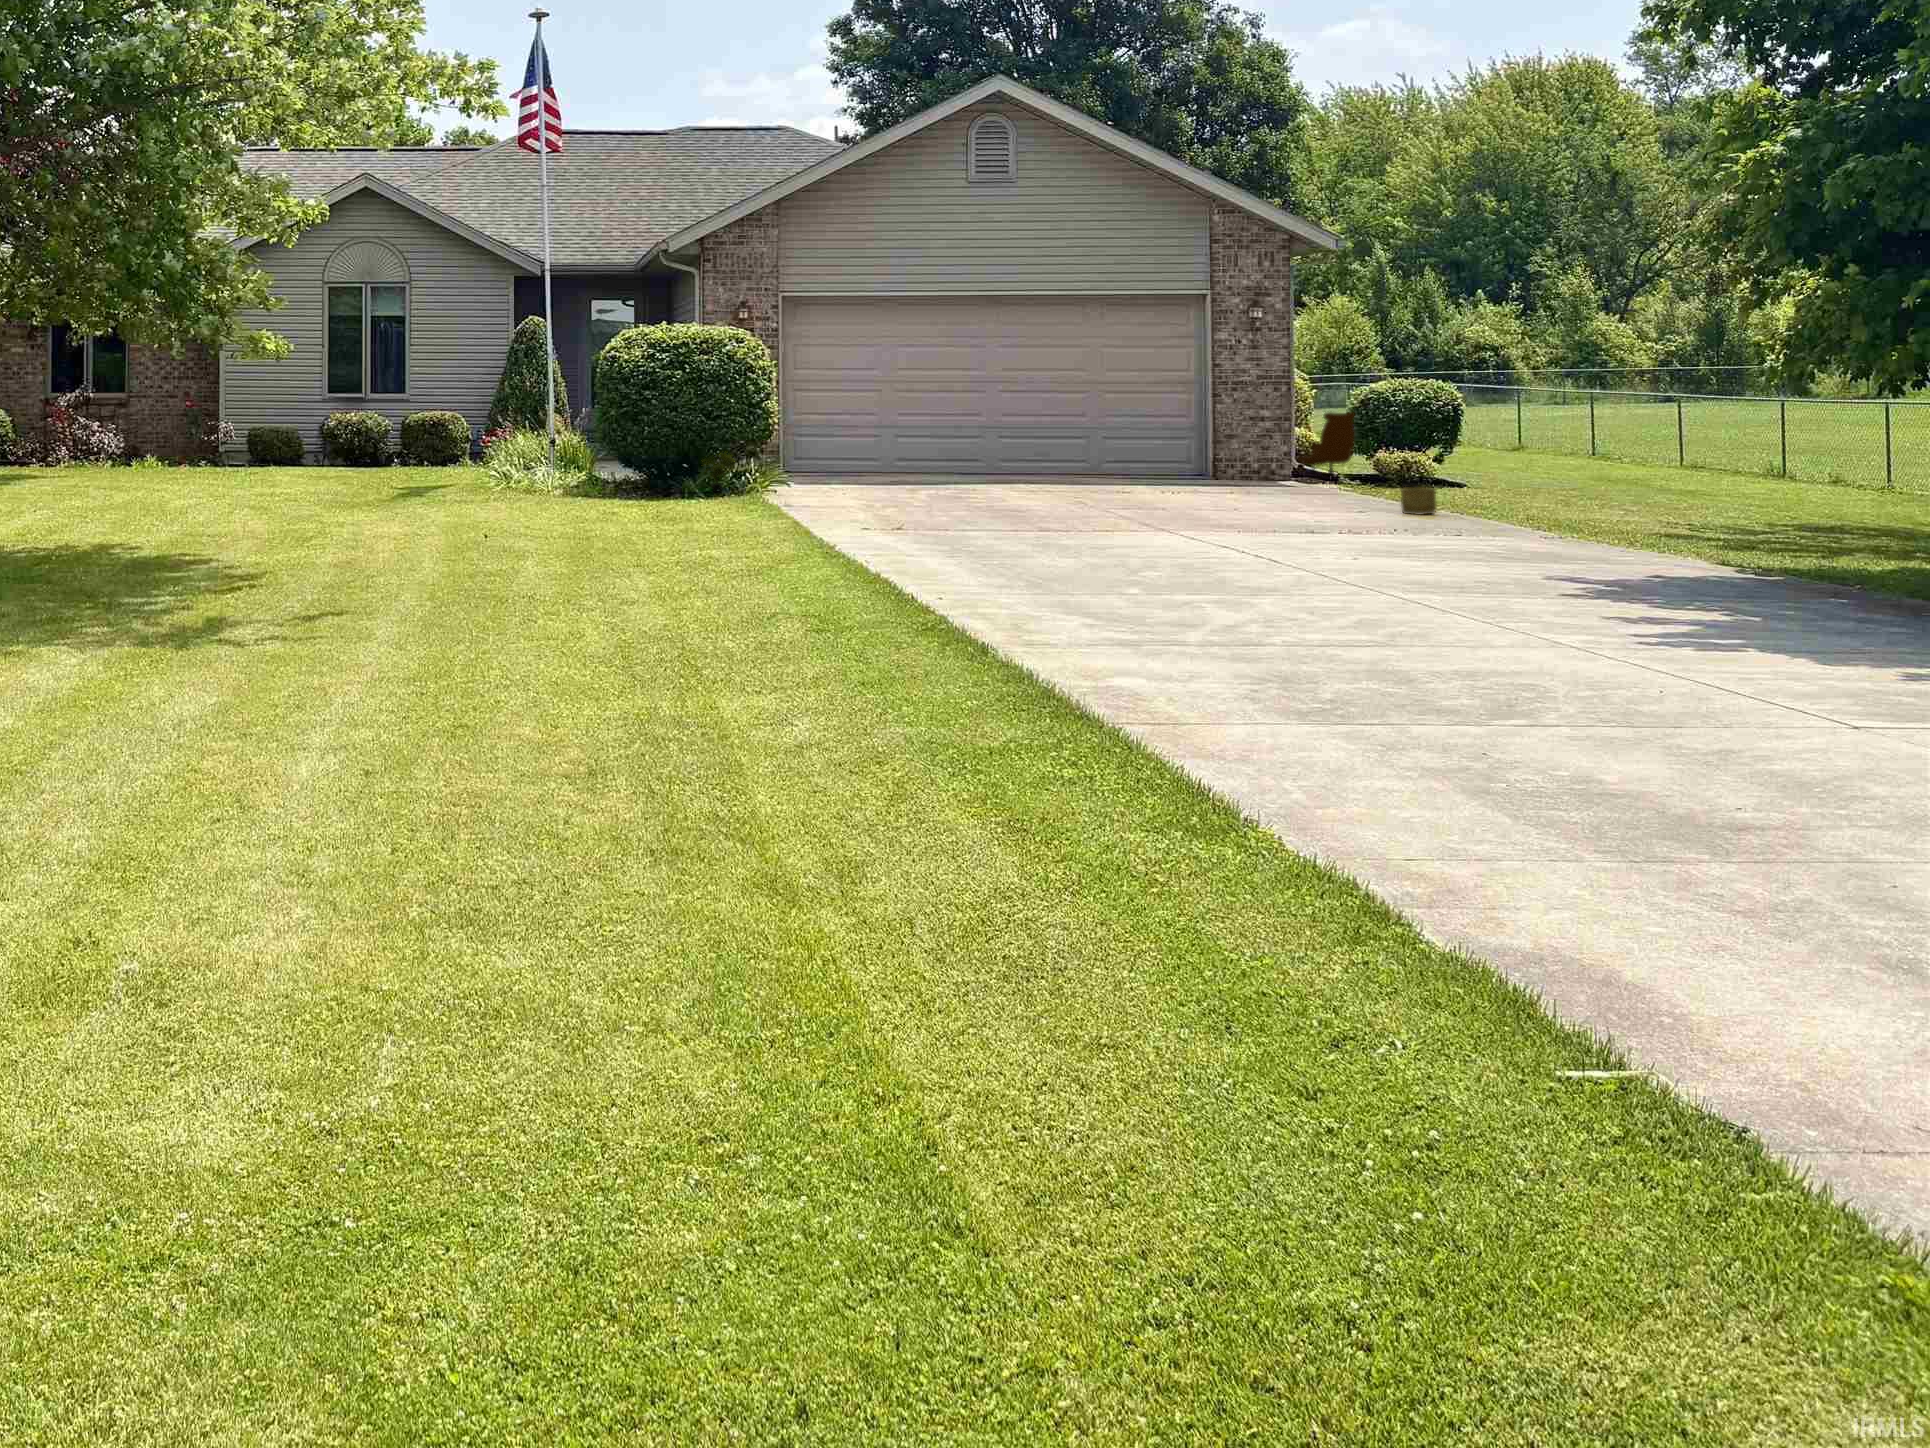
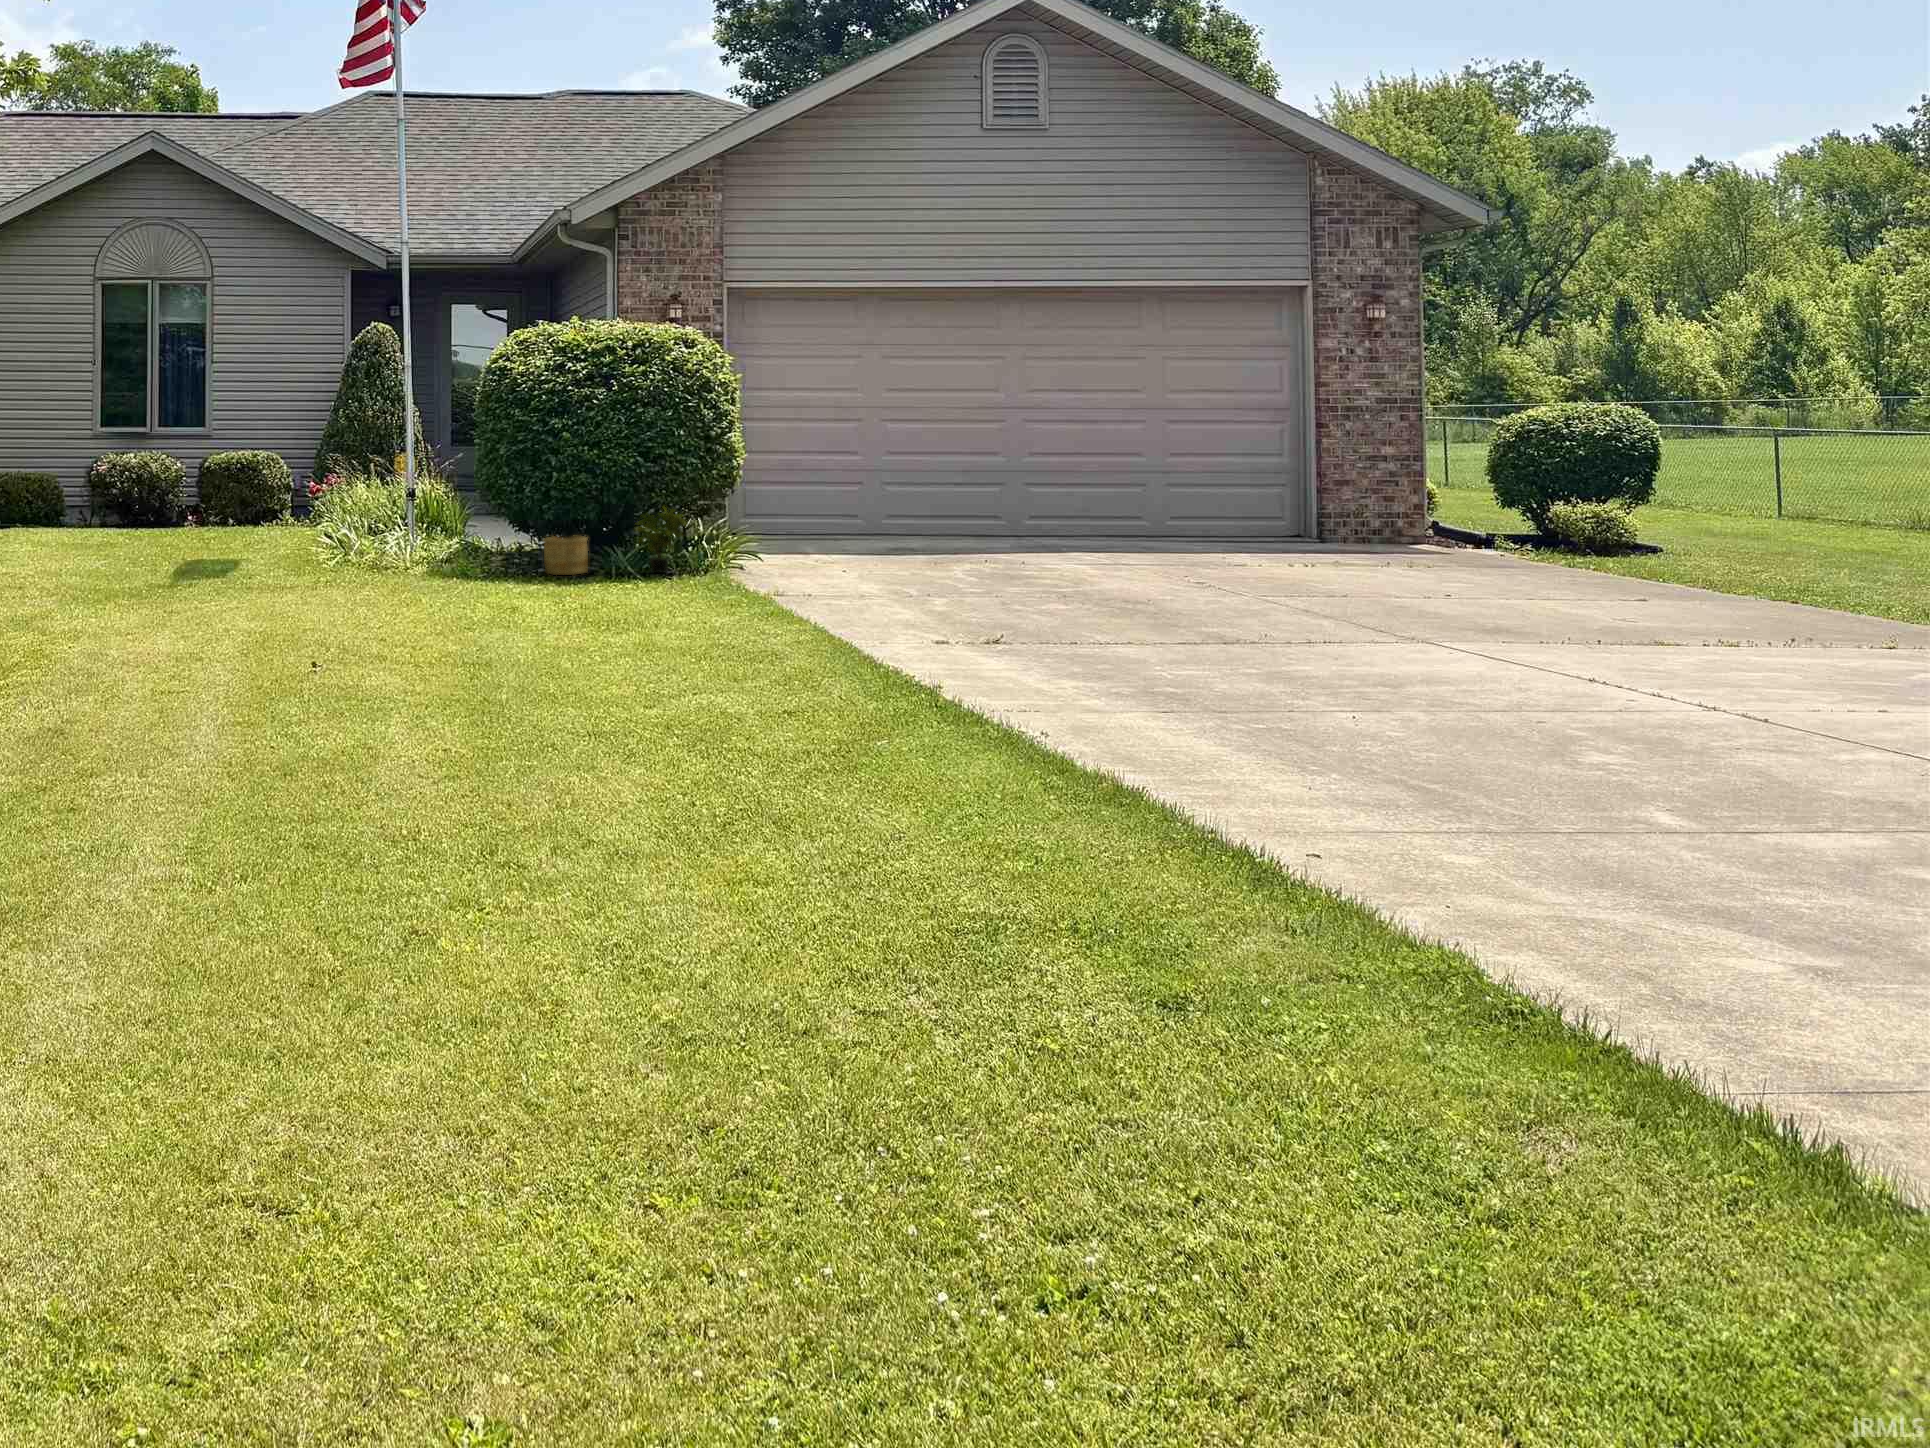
lounge chair: present [1298,412,1355,480] -> none [1420,446,1517,542]
wooden bucket: present [1401,487,1437,515] -> present [543,535,588,575]

